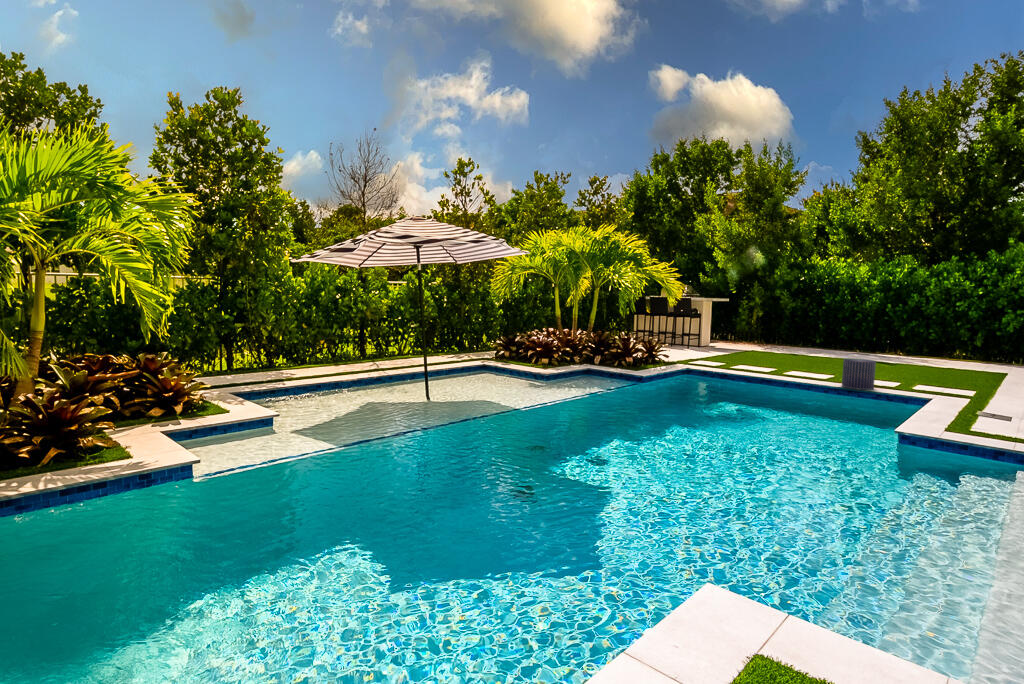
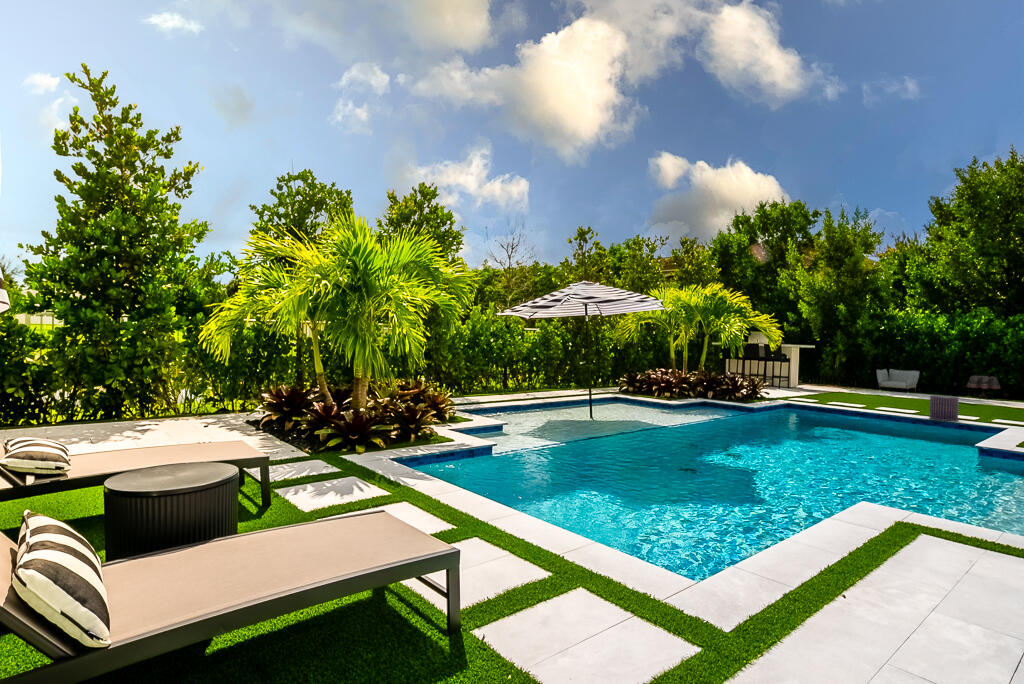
armchair: none [792,325,837,352] -> present [877,369,919,389]
side table: none [886,332,922,357] -> present [967,376,1000,398]

